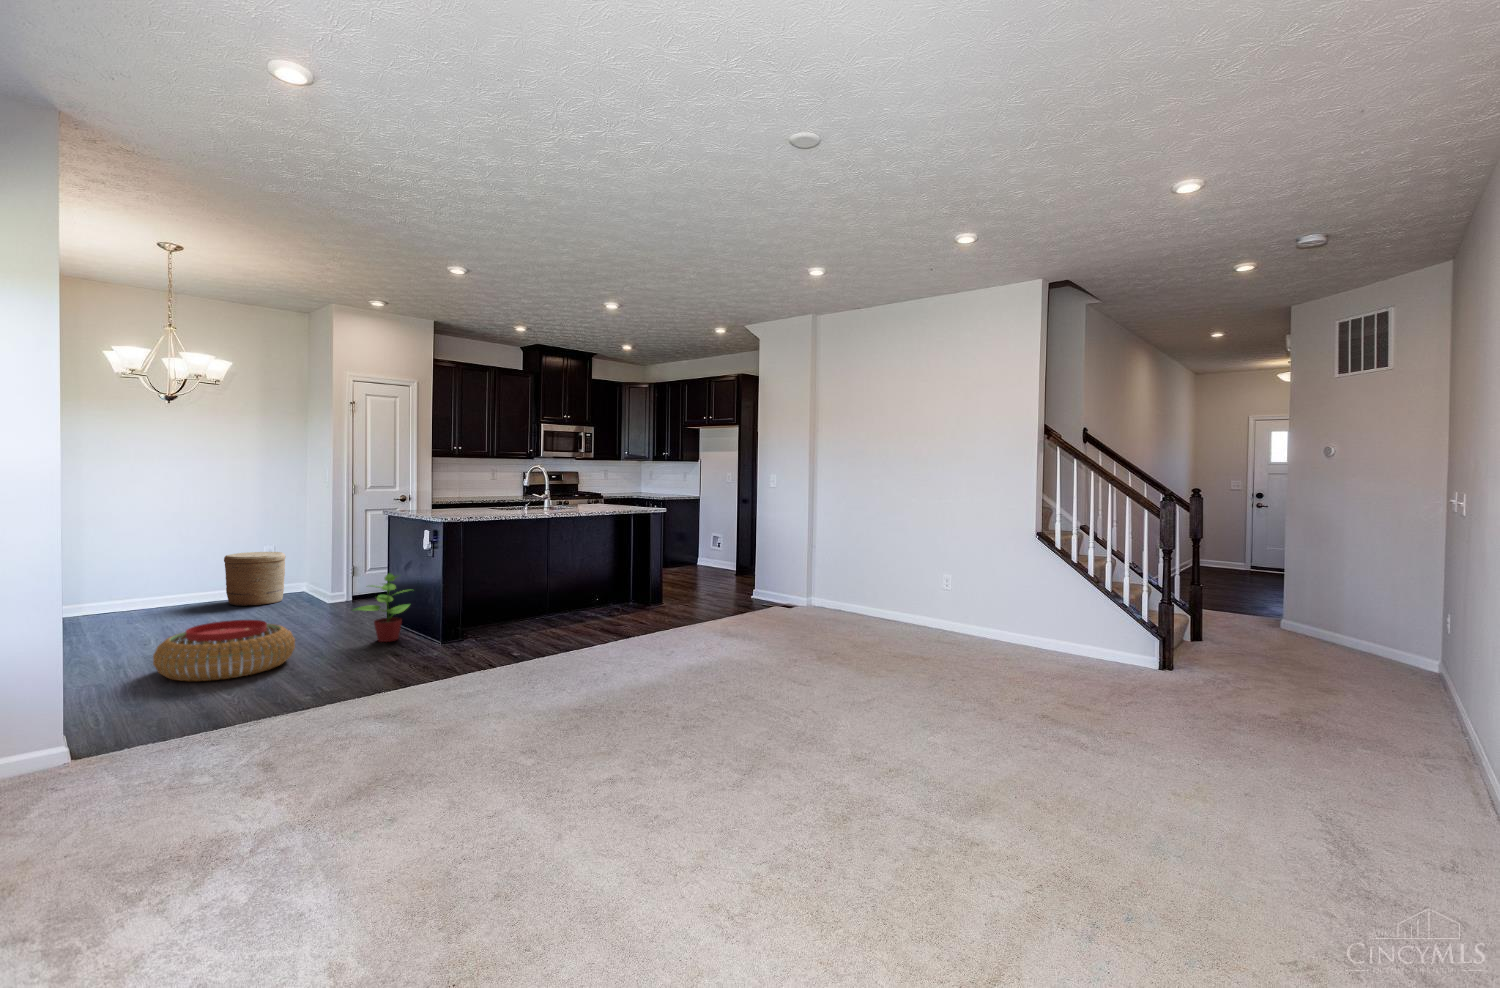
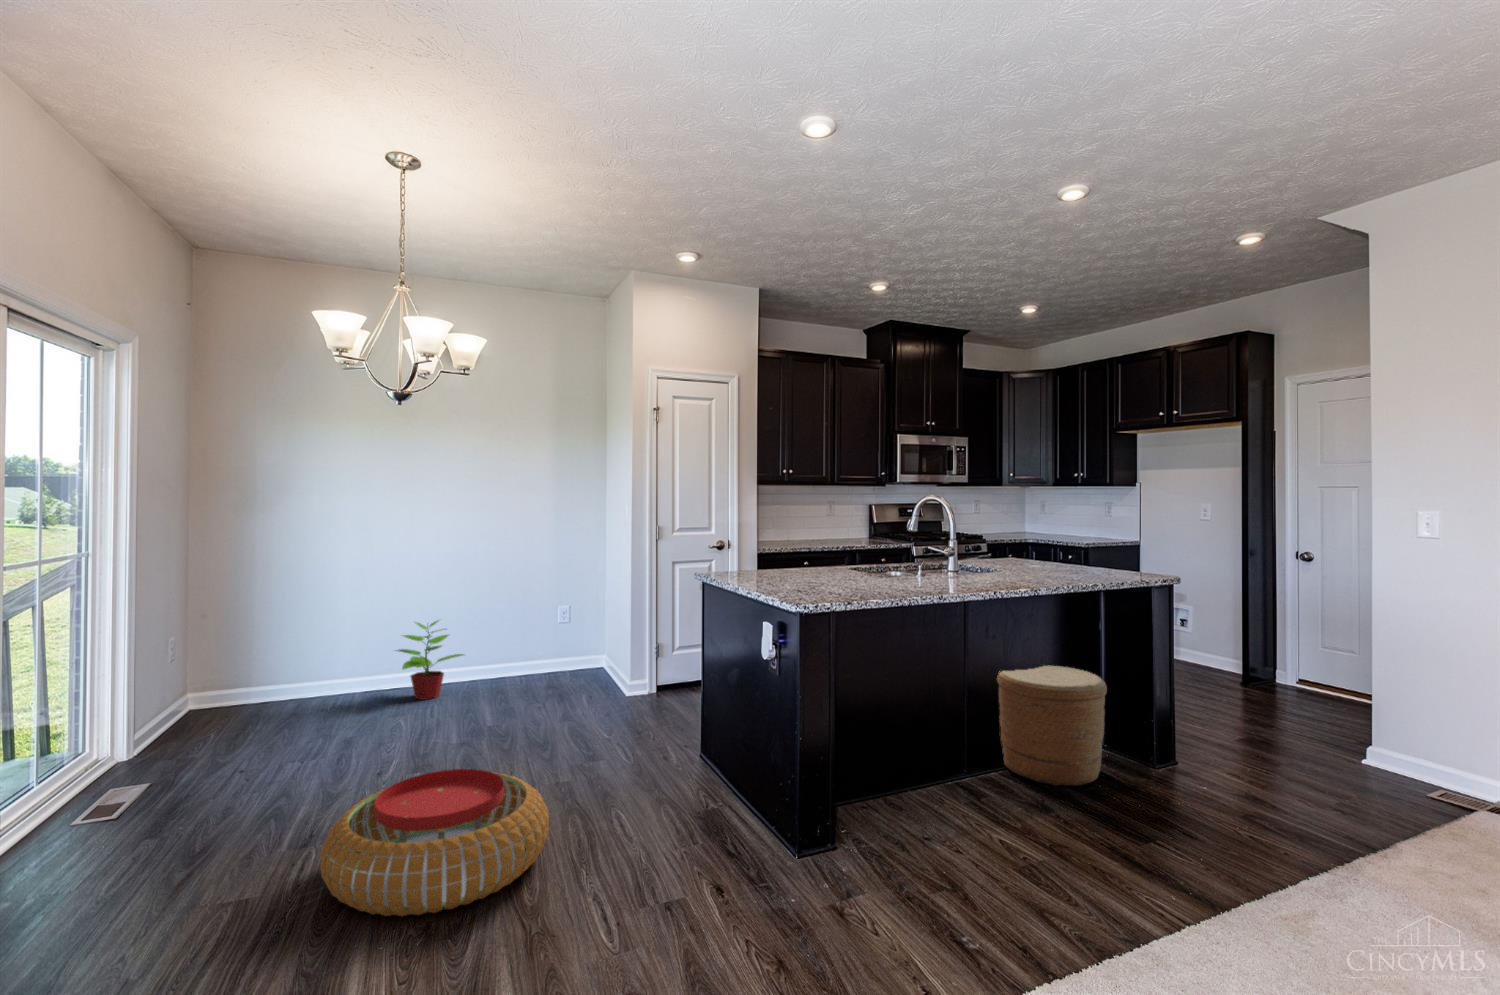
woven basket: present [224,552,286,606] -> present [997,666,1107,786]
potted plant: present [354,573,410,642] -> present [397,621,463,700]

